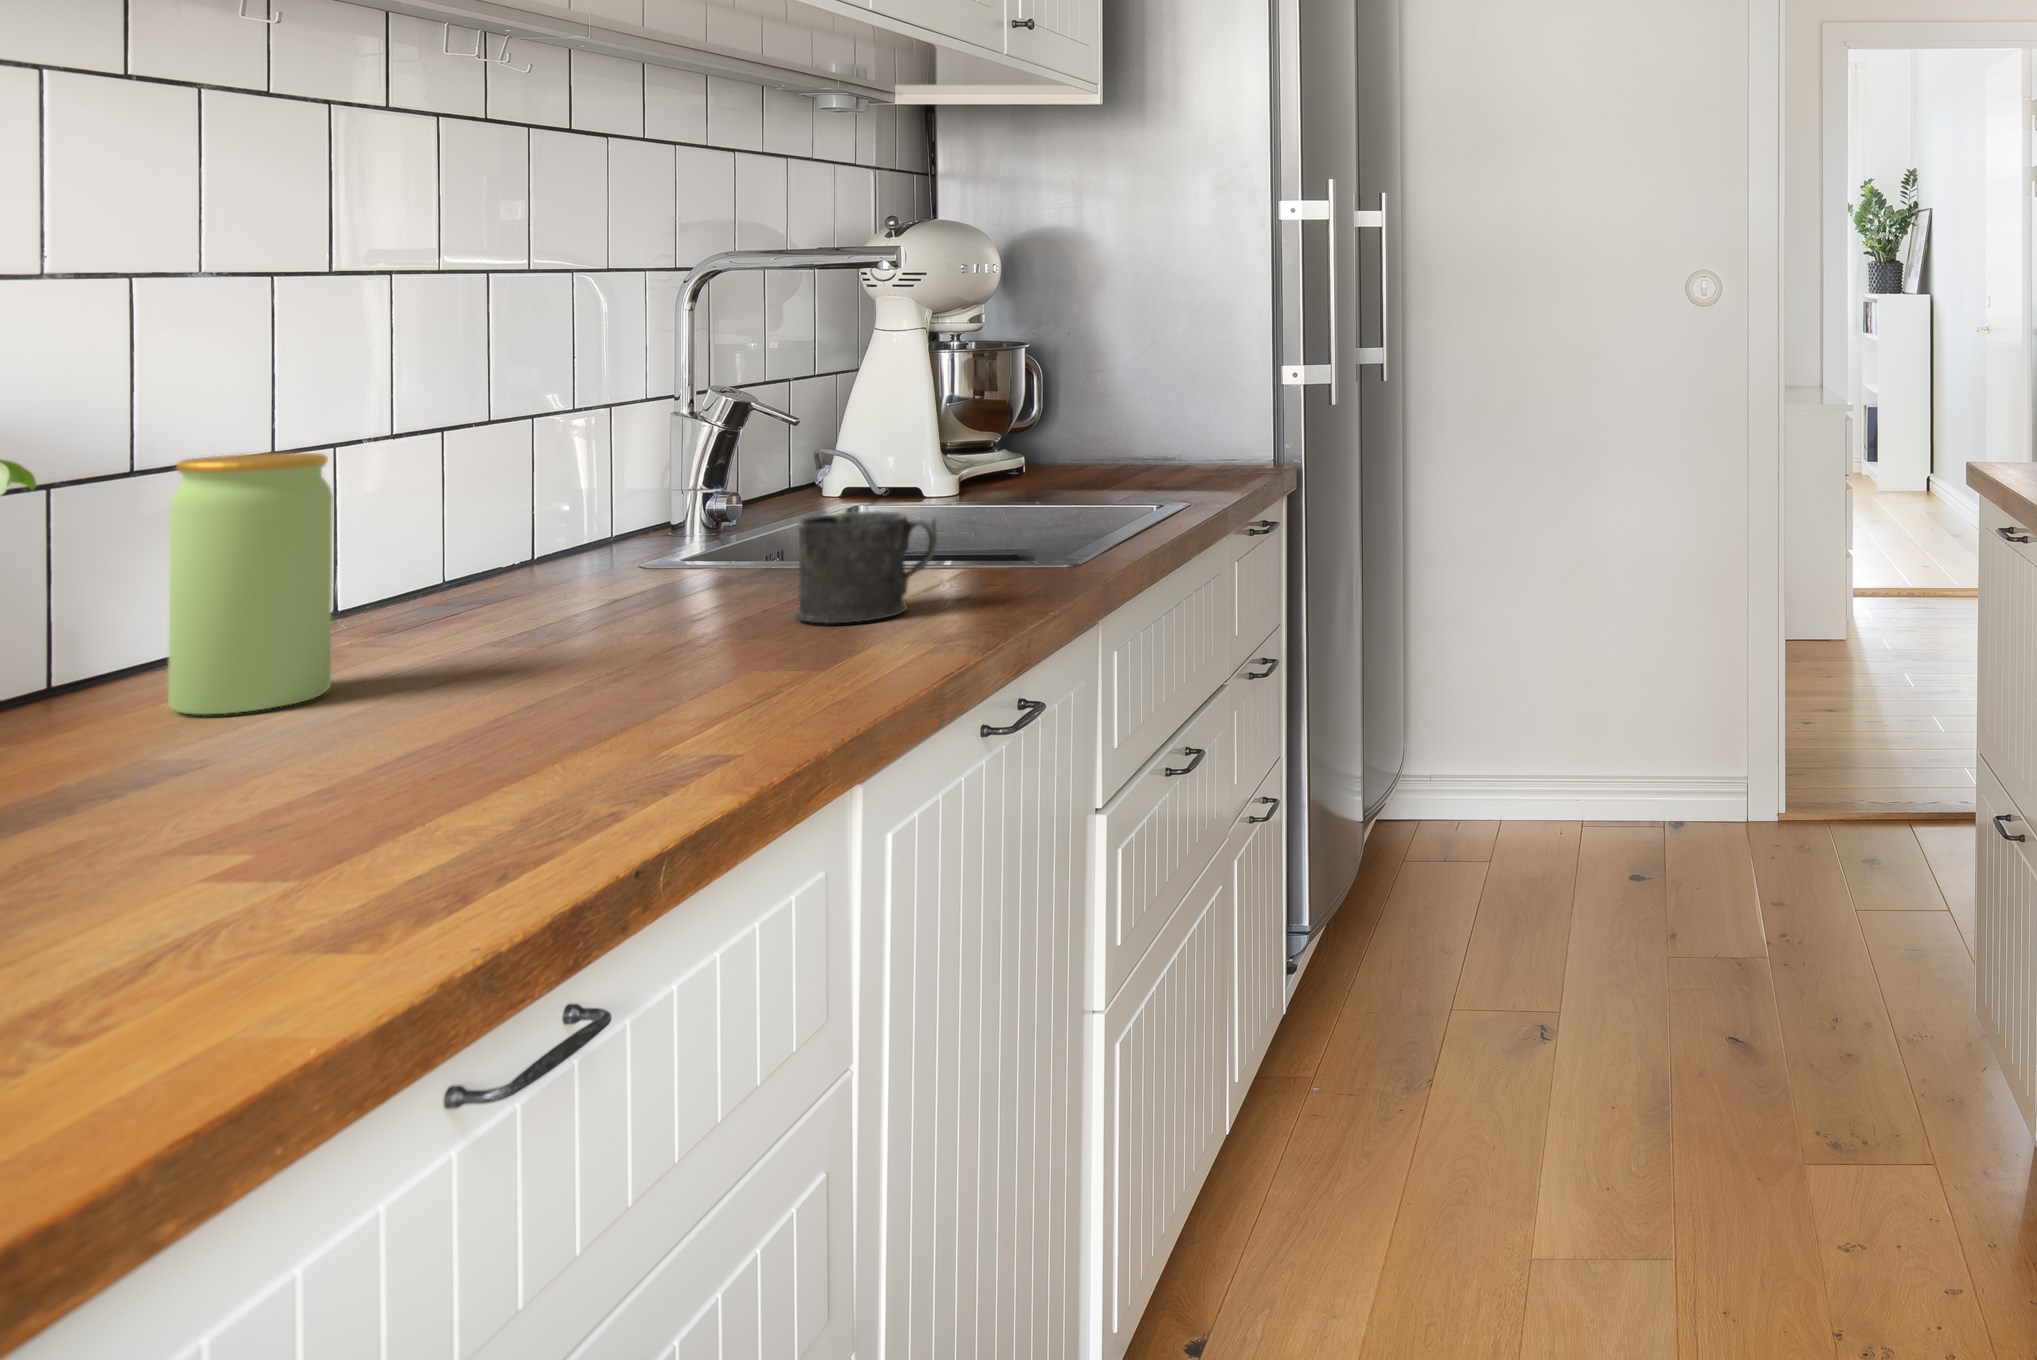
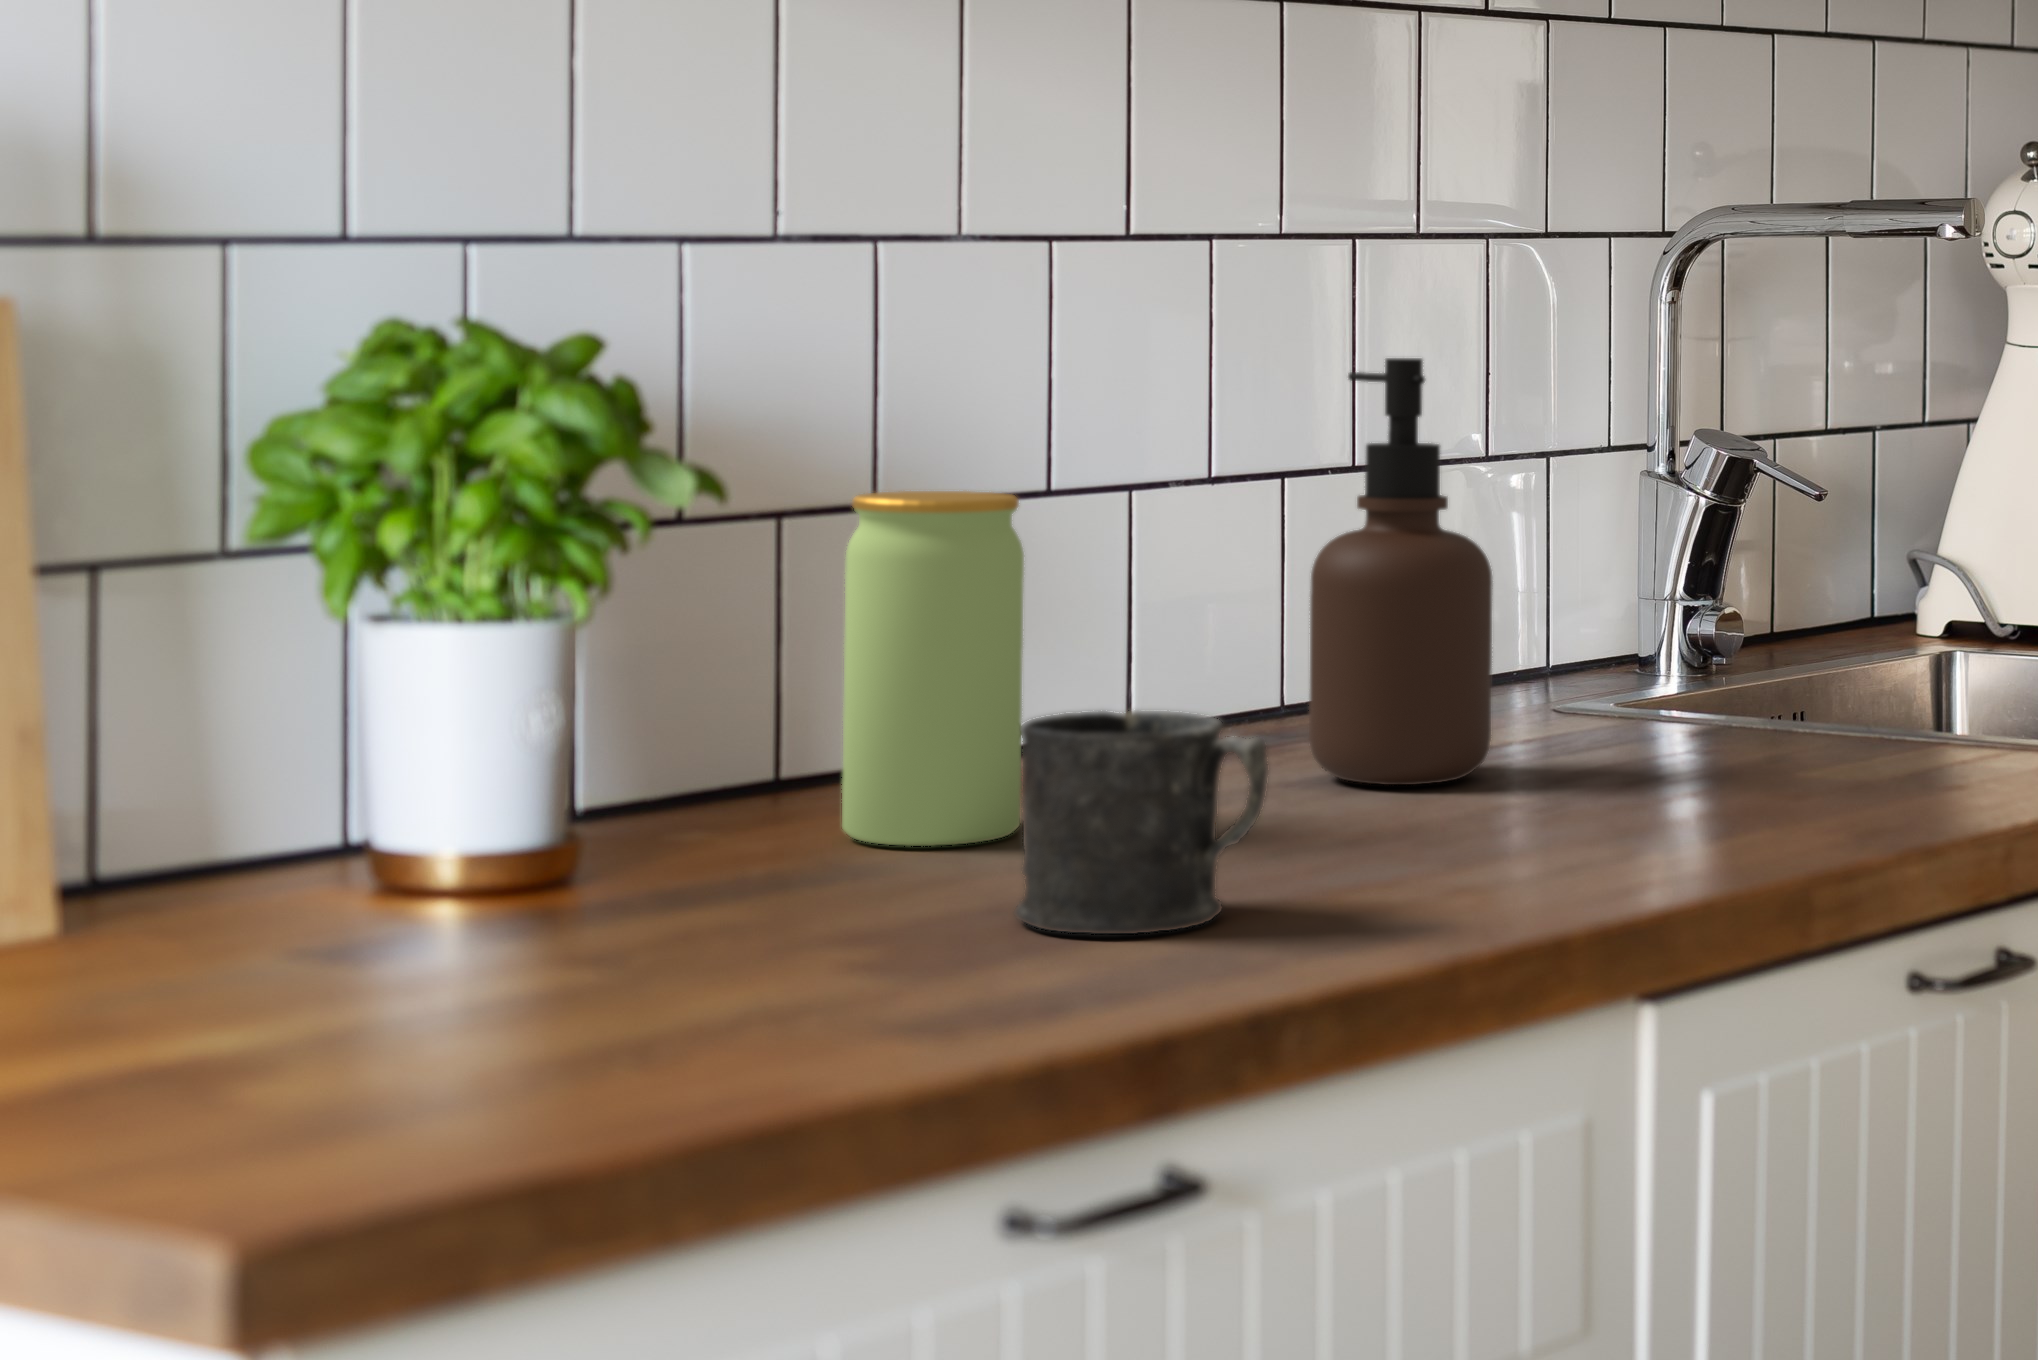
soap dispenser: none [517,348,654,624] -> present [1309,358,1493,785]
mug: present [795,511,937,623] -> present [1015,710,1268,934]

